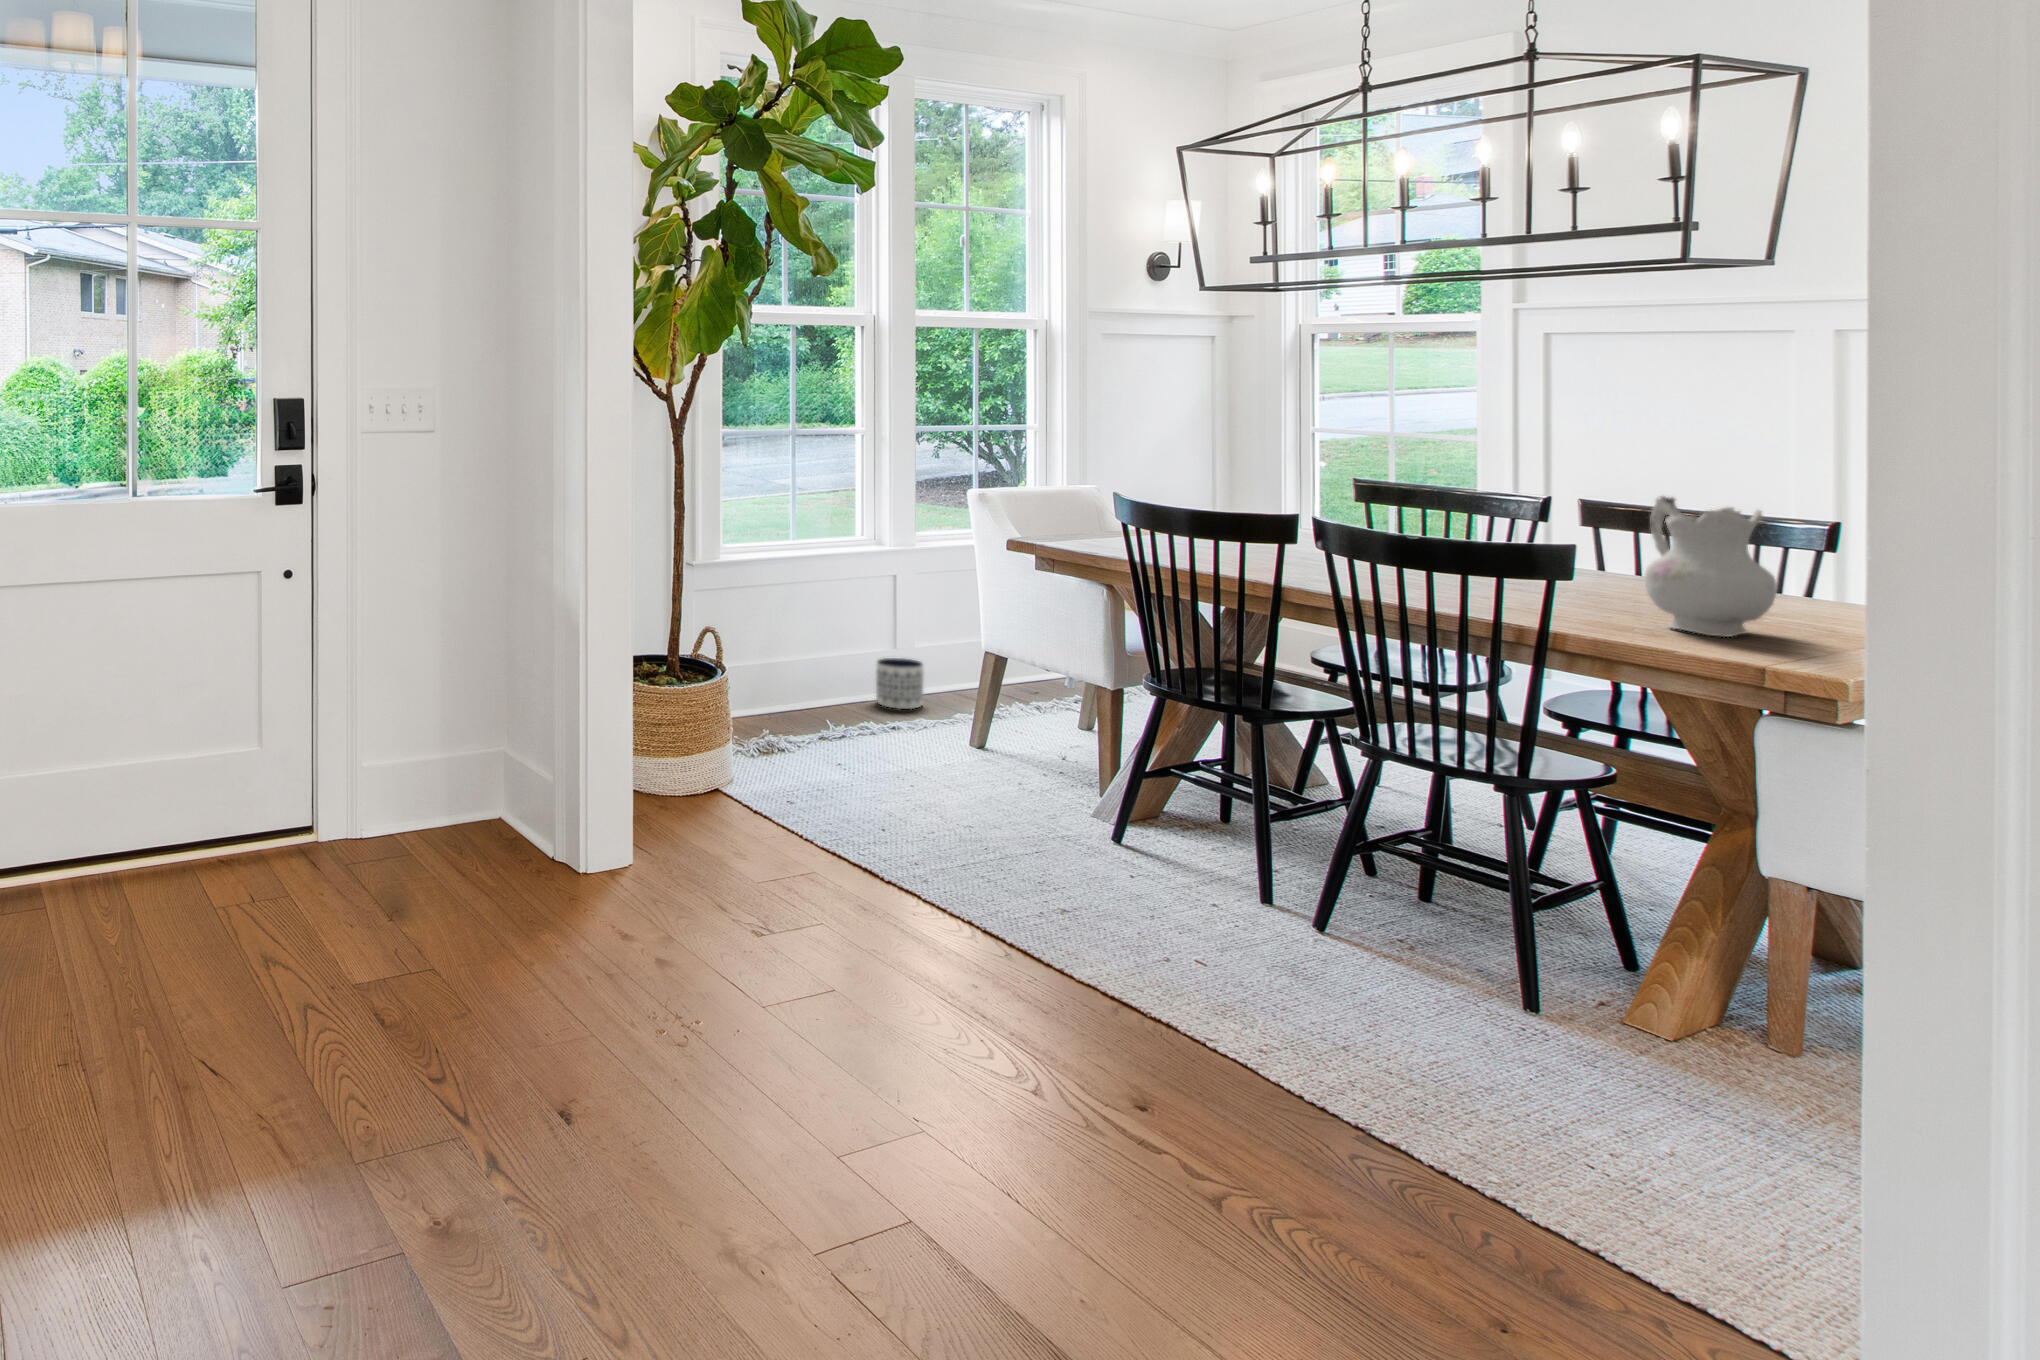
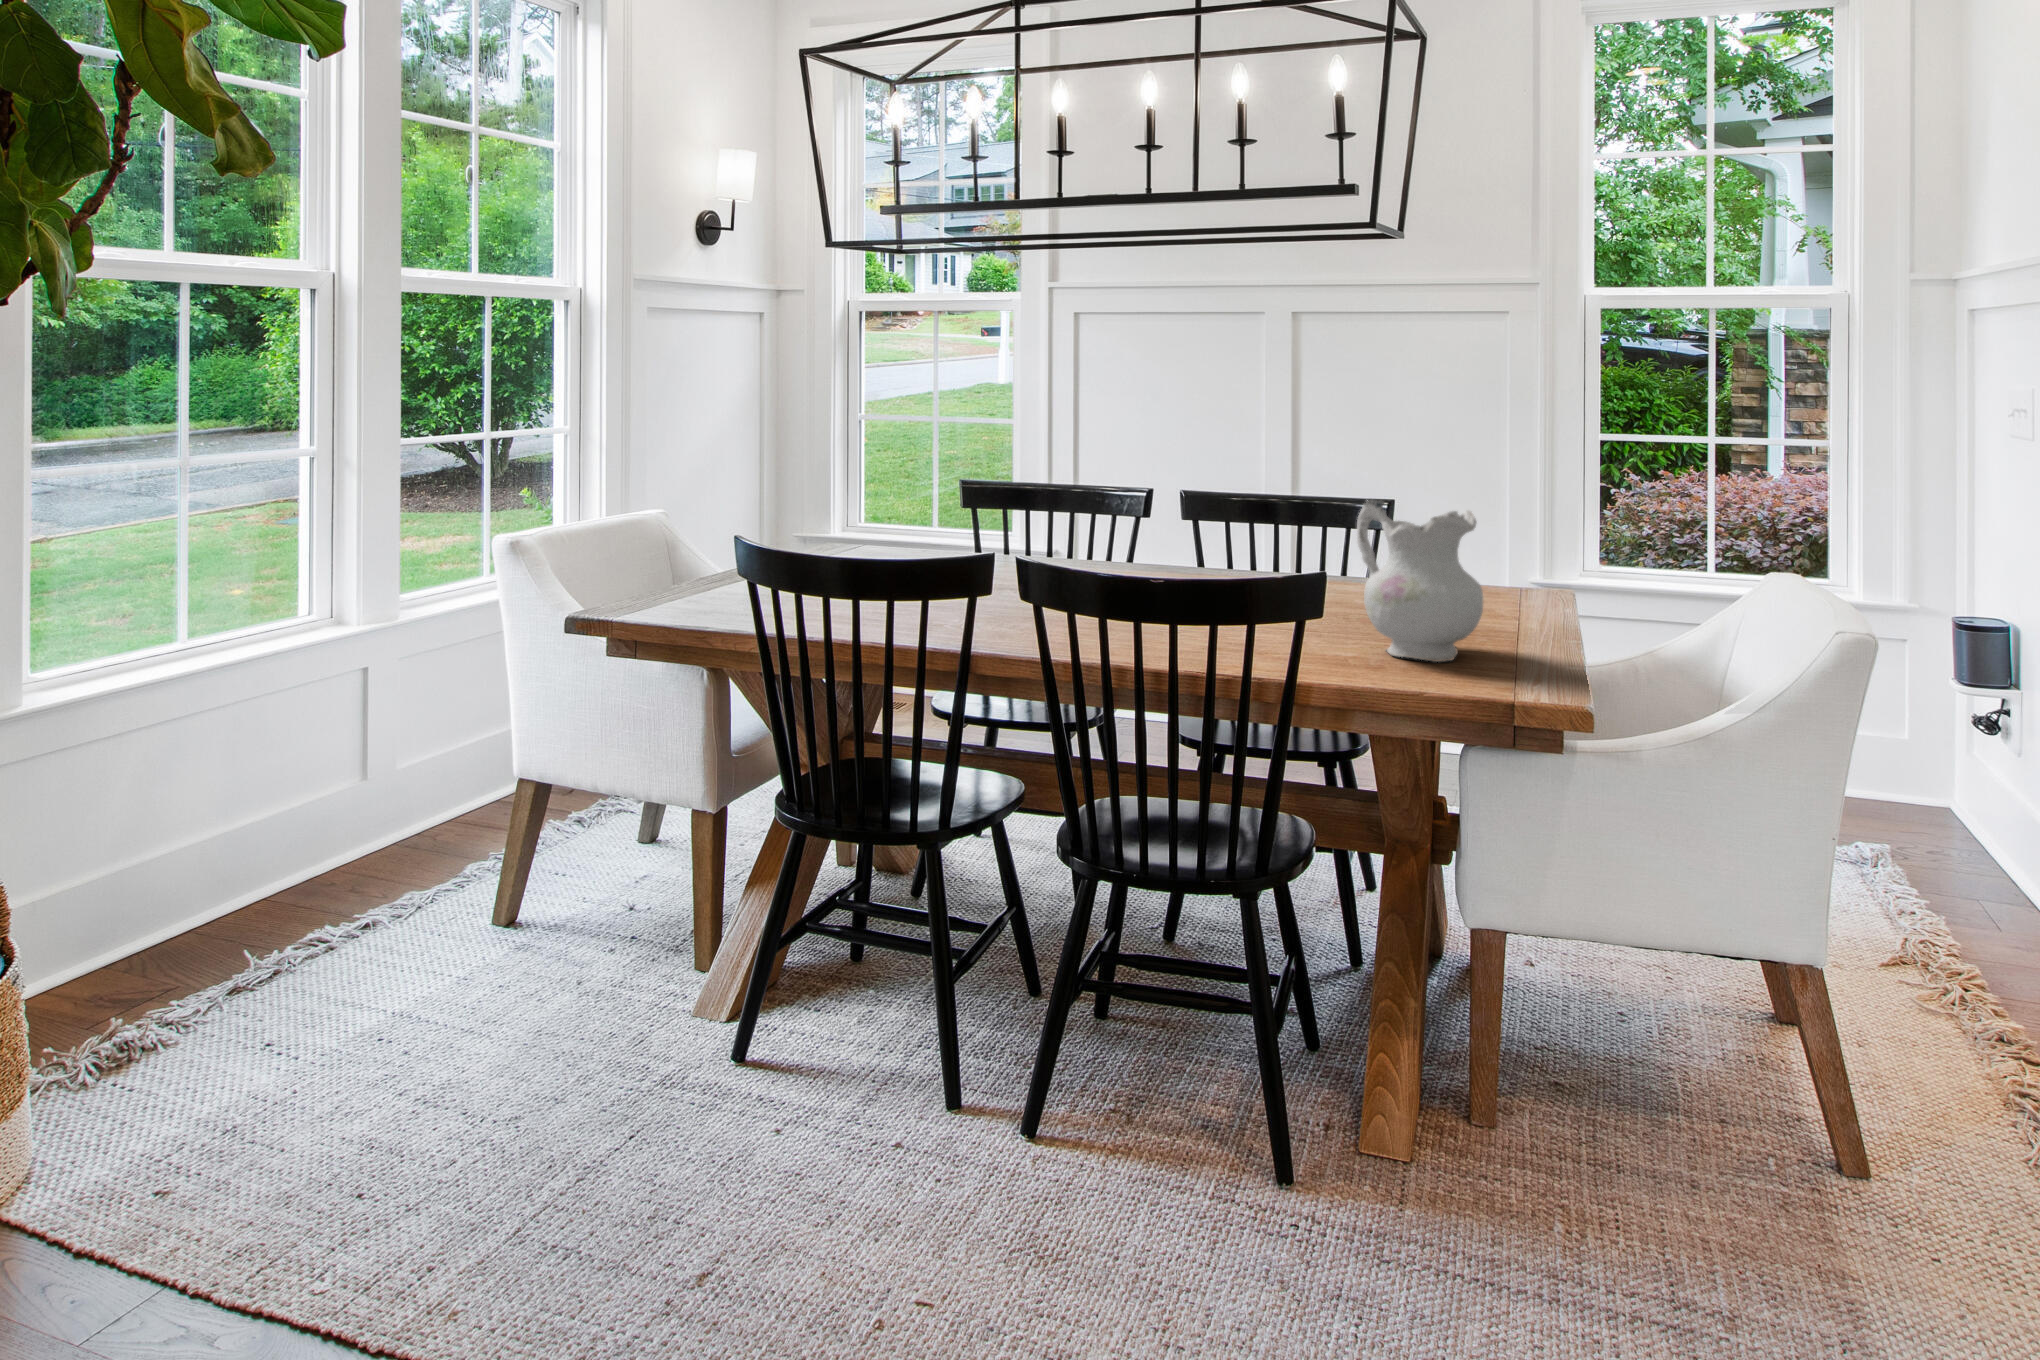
planter: present [876,658,923,709] -> none [339,786,416,870]

